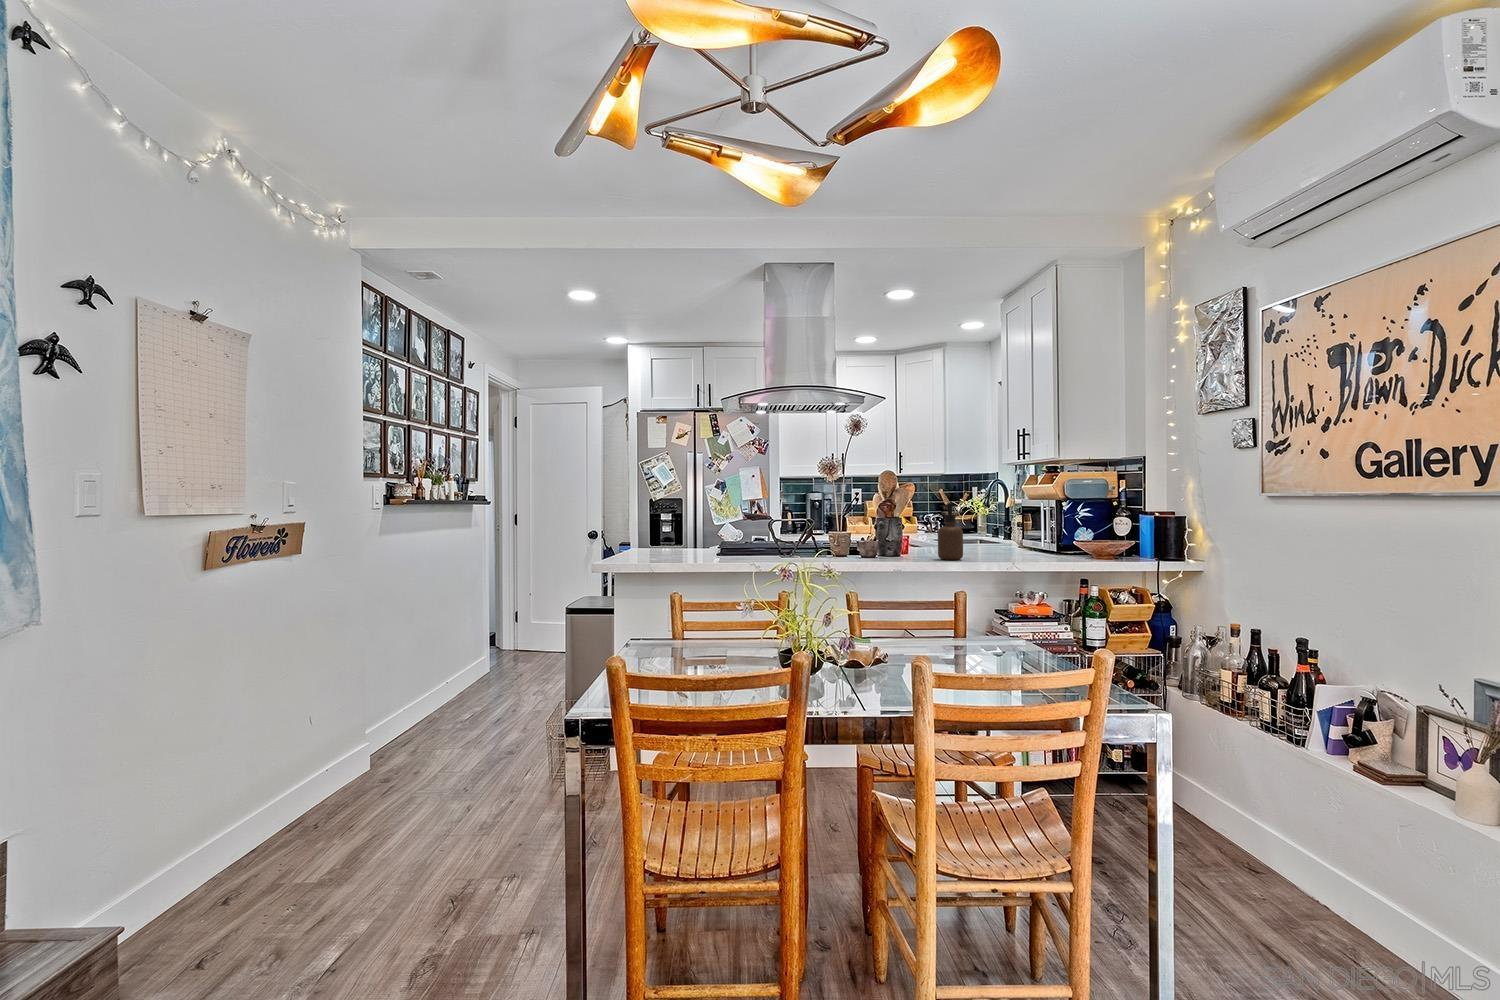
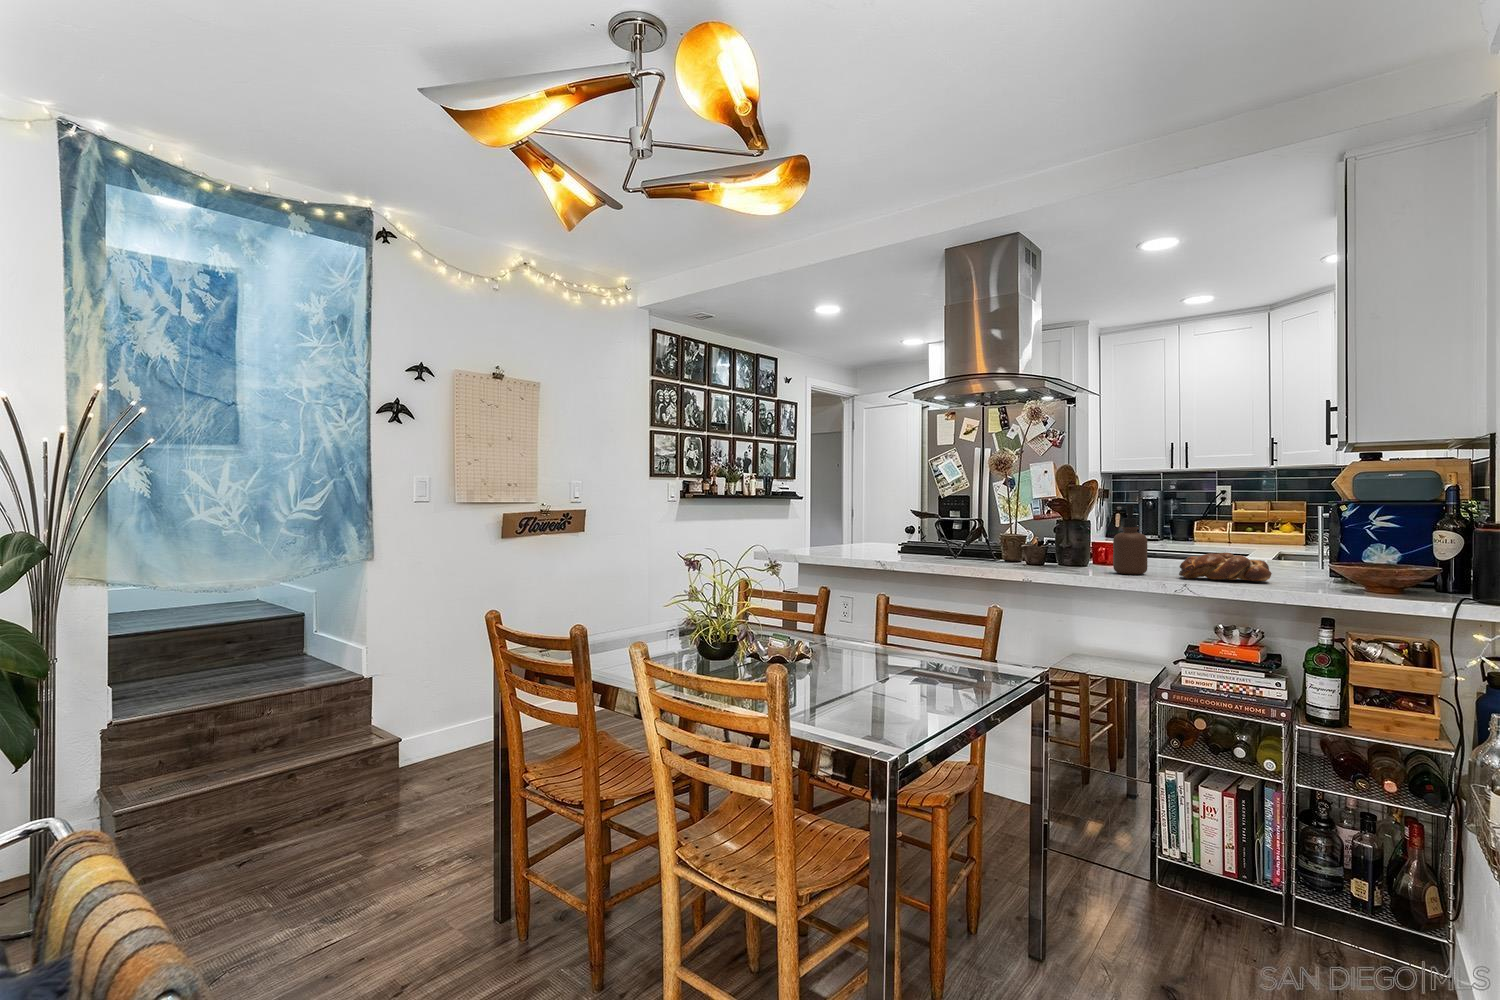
bread loaf: none [985,539,1047,560] -> present [1179,552,1272,581]

